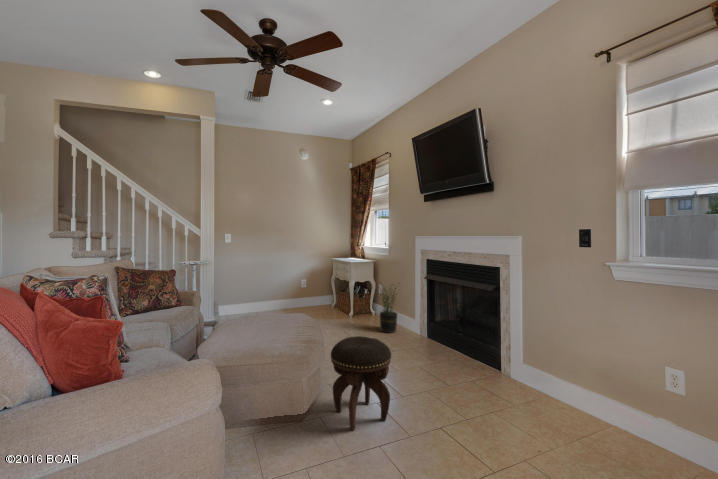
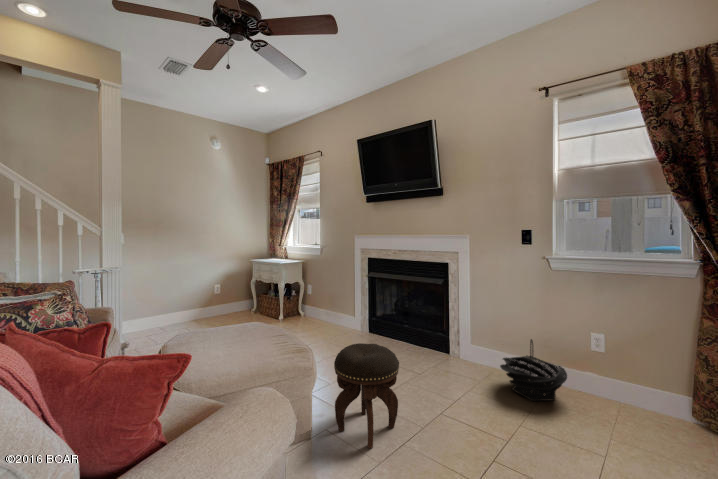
potted plant: present [380,288,397,333] -> none [315,278,342,333]
basket: none [533,364,621,443] -> present [500,339,567,401]

